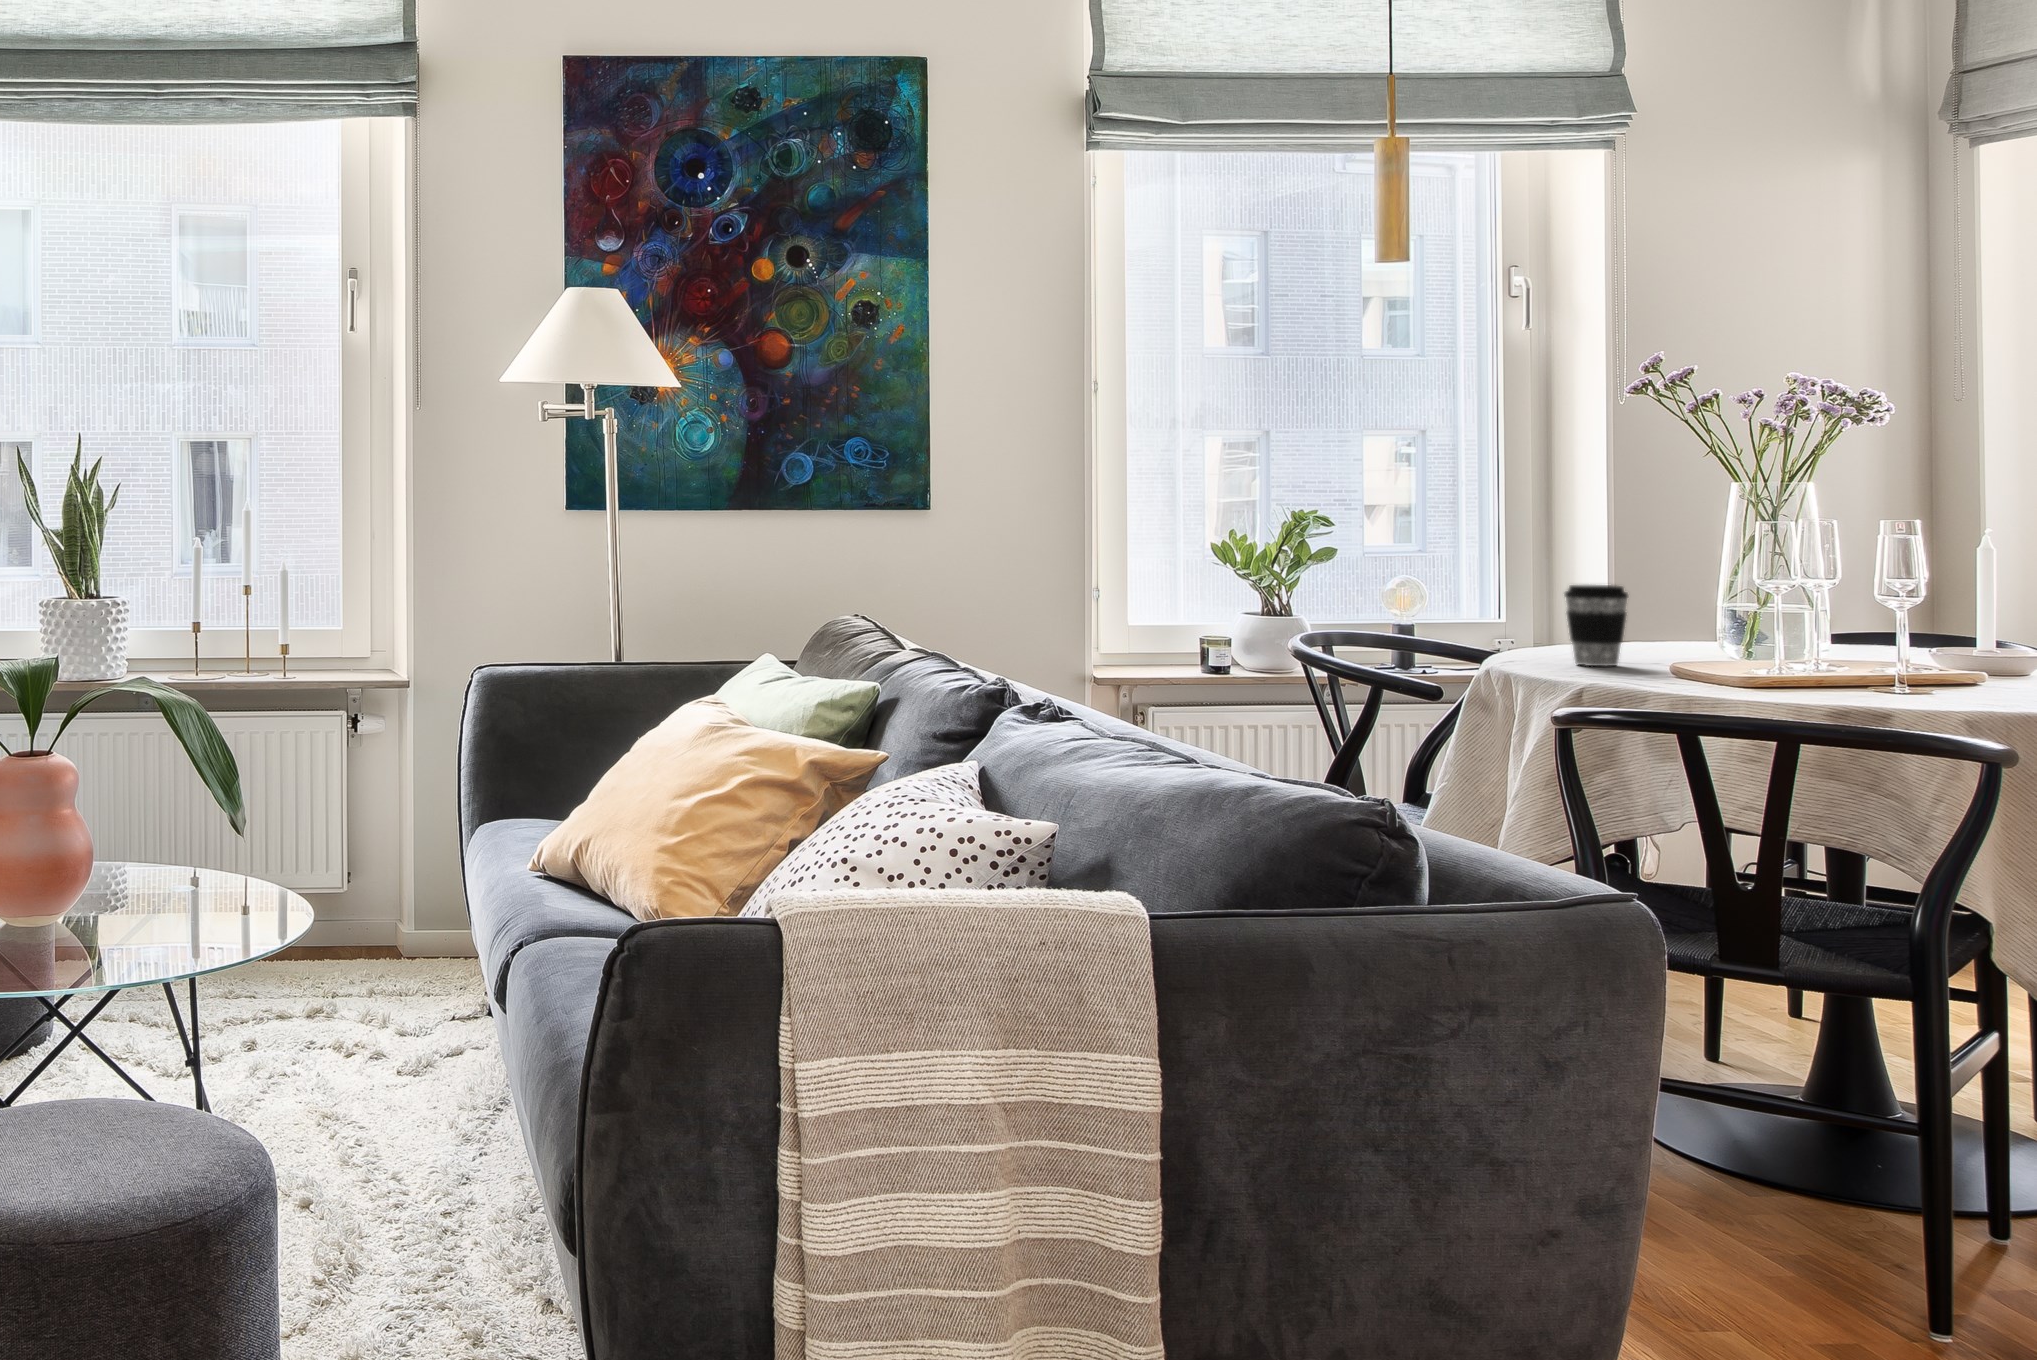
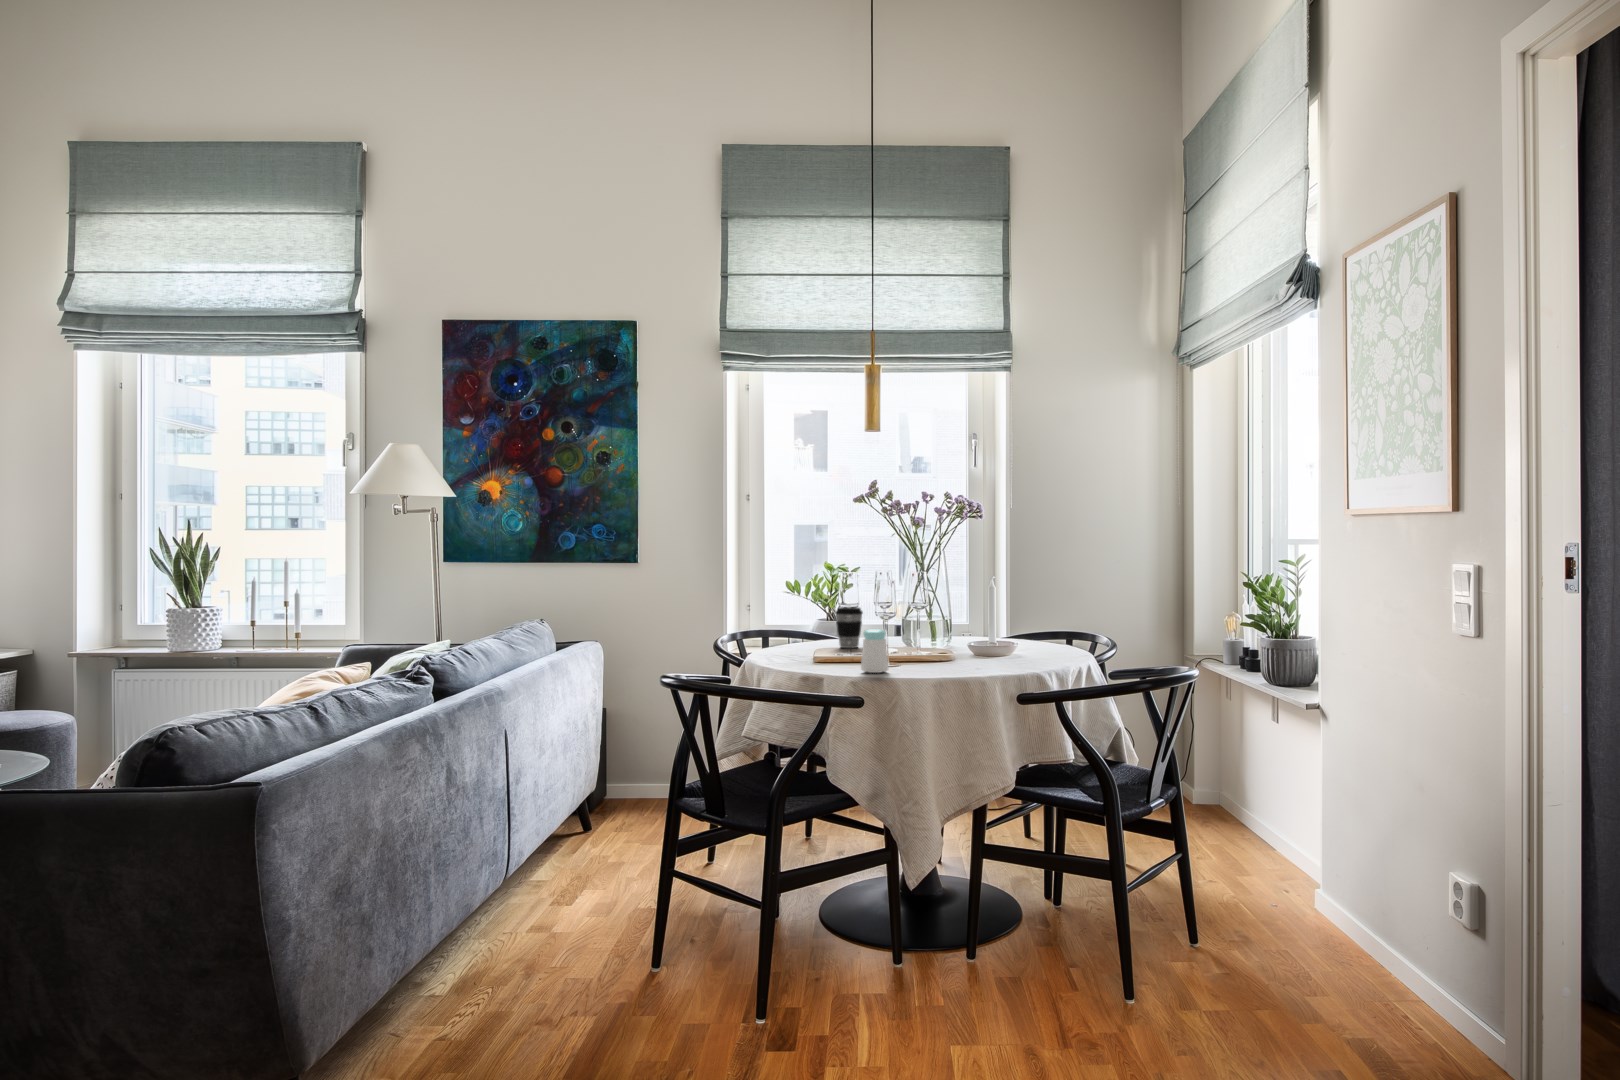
salt shaker: none [1872,621,1940,712] -> present [861,629,888,673]

